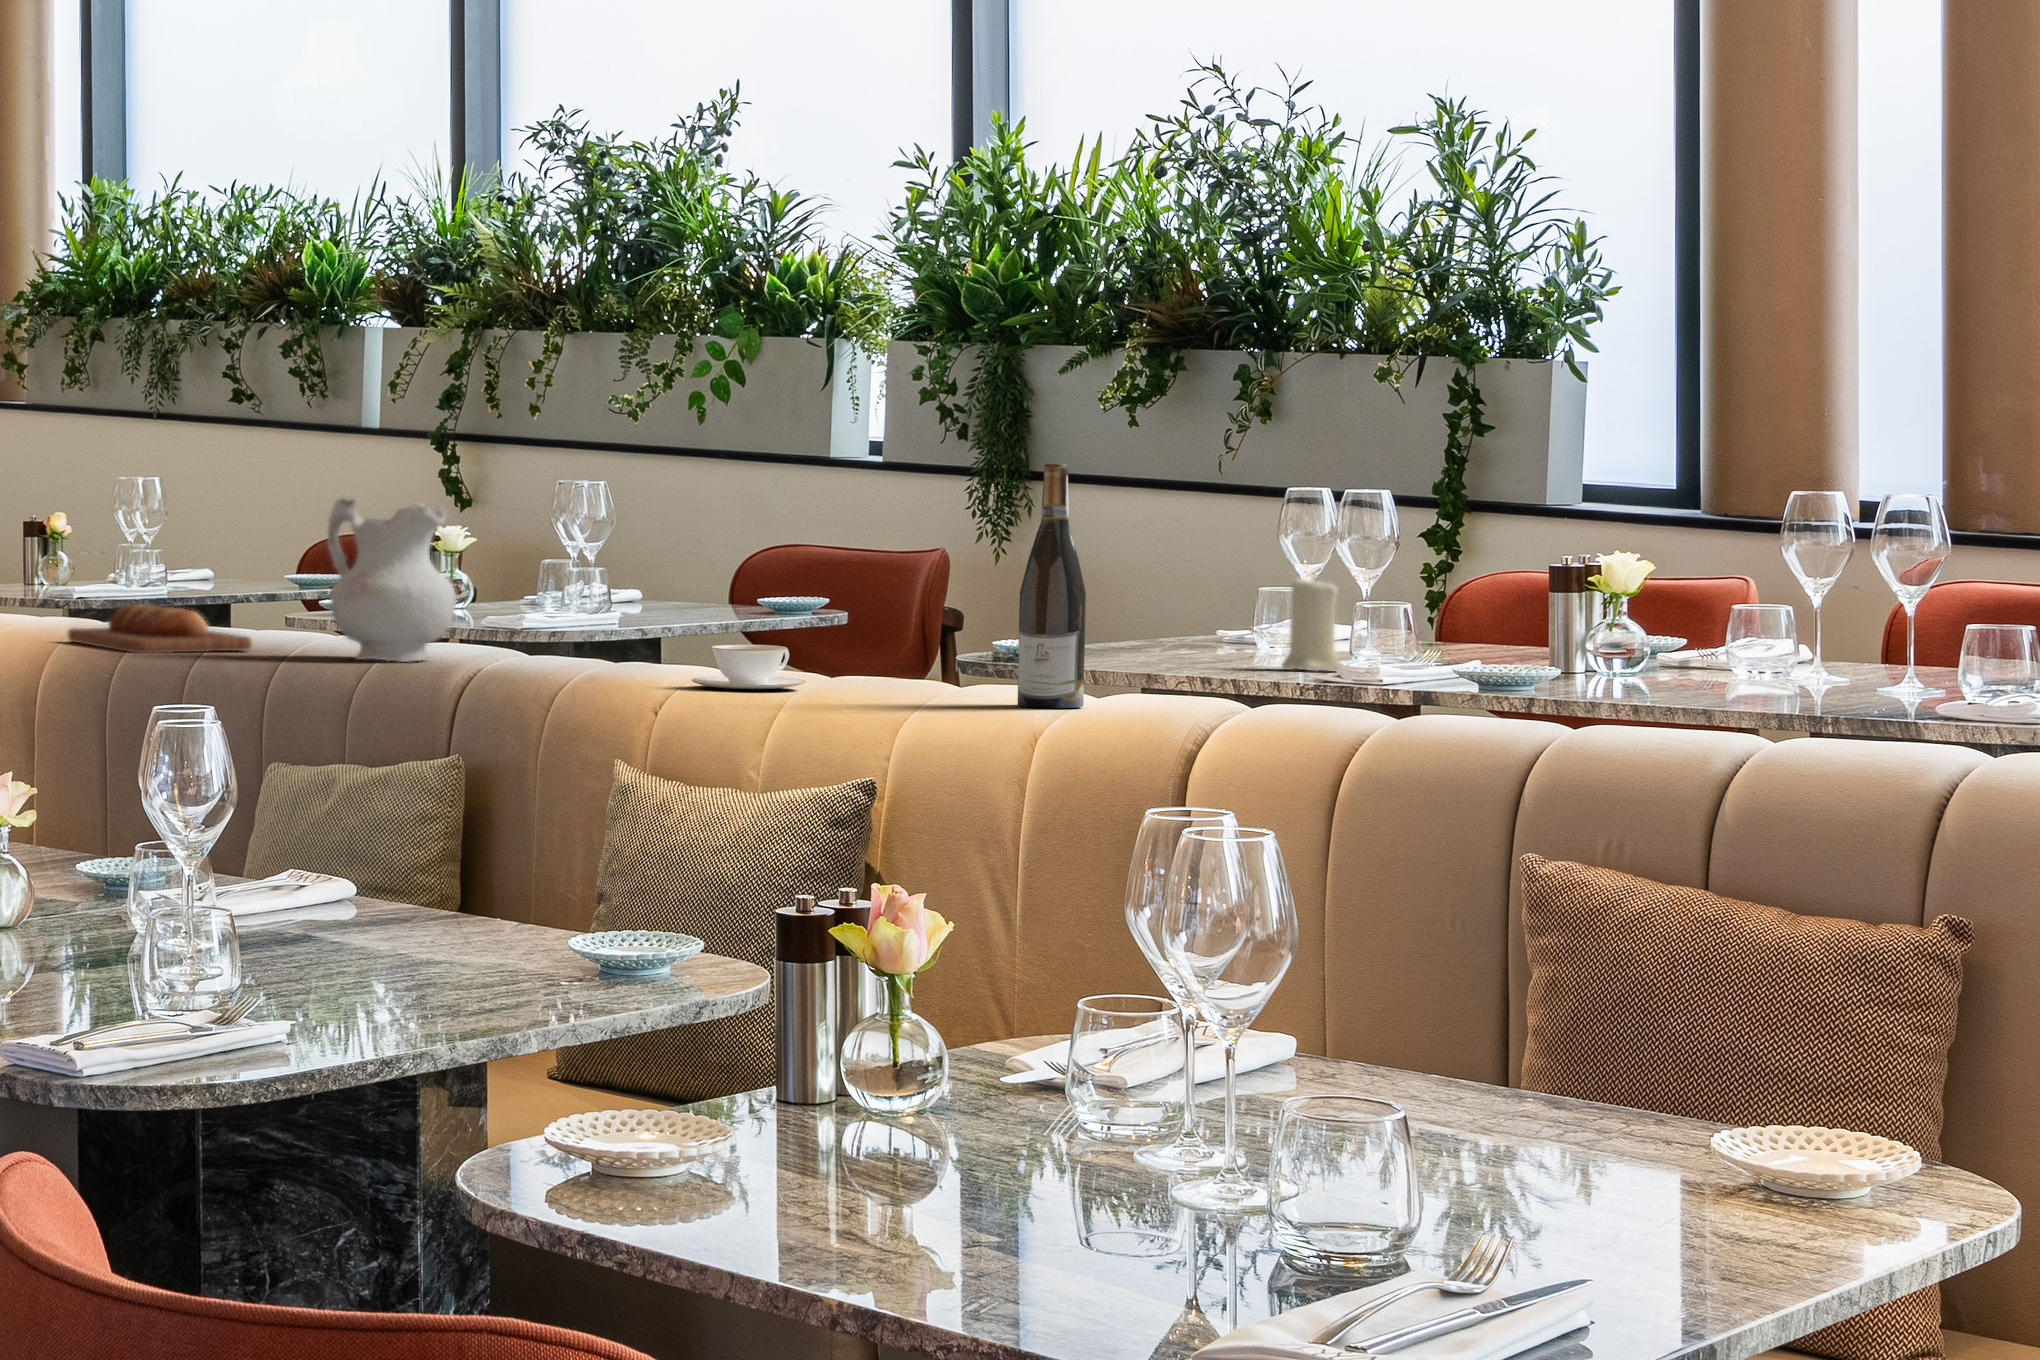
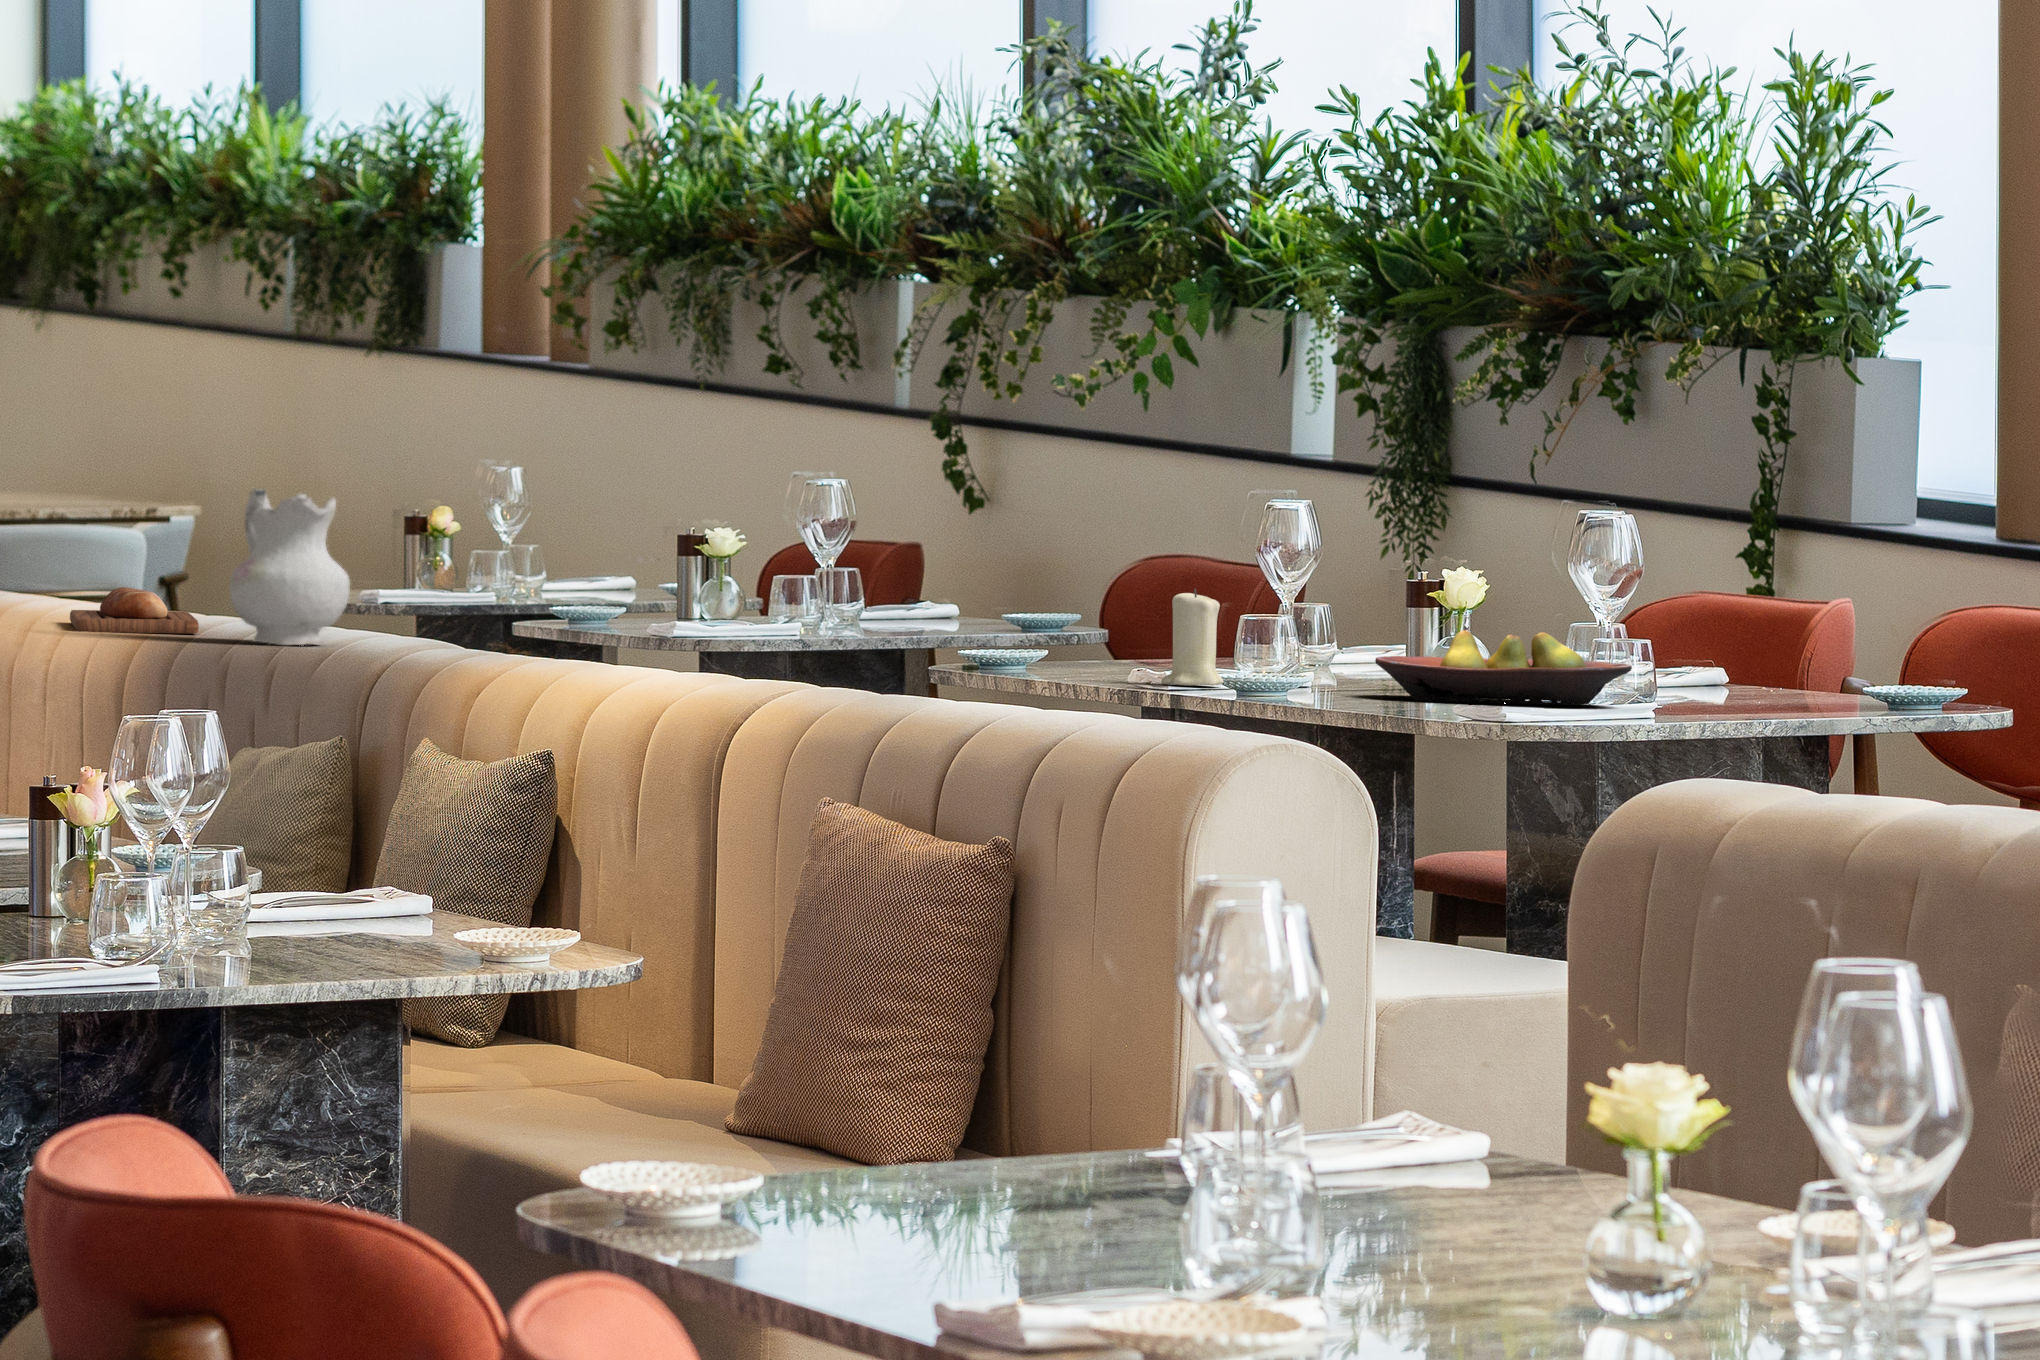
wine bottle: present [1018,464,1086,708] -> none [600,472,659,688]
fruit bowl: none [1509,607,1764,679] -> present [1375,630,1632,705]
teacup: present [692,645,805,690] -> none [404,630,507,669]

